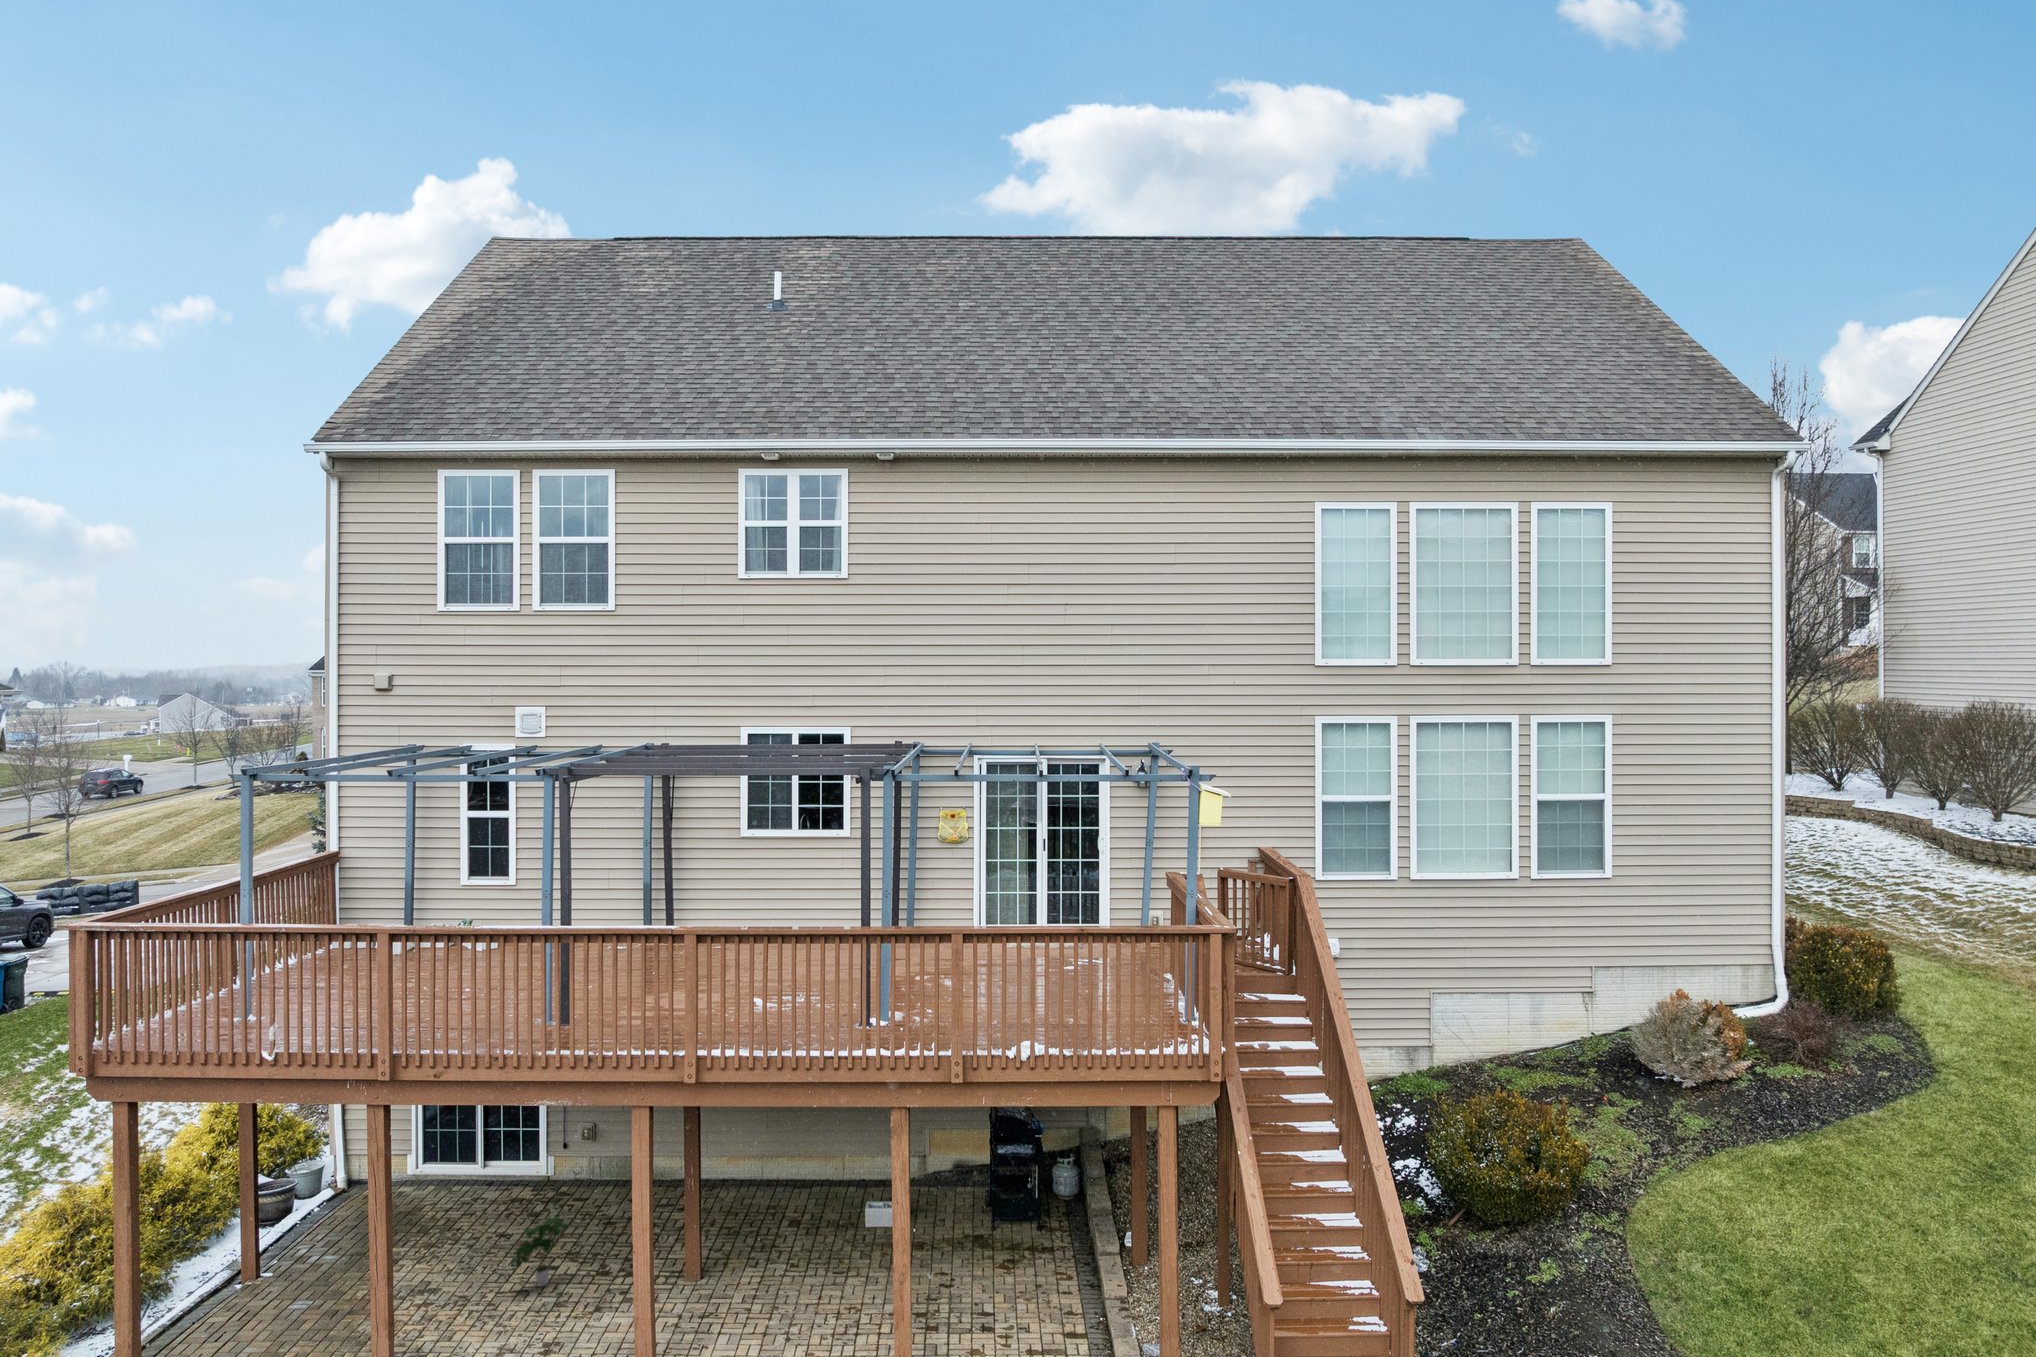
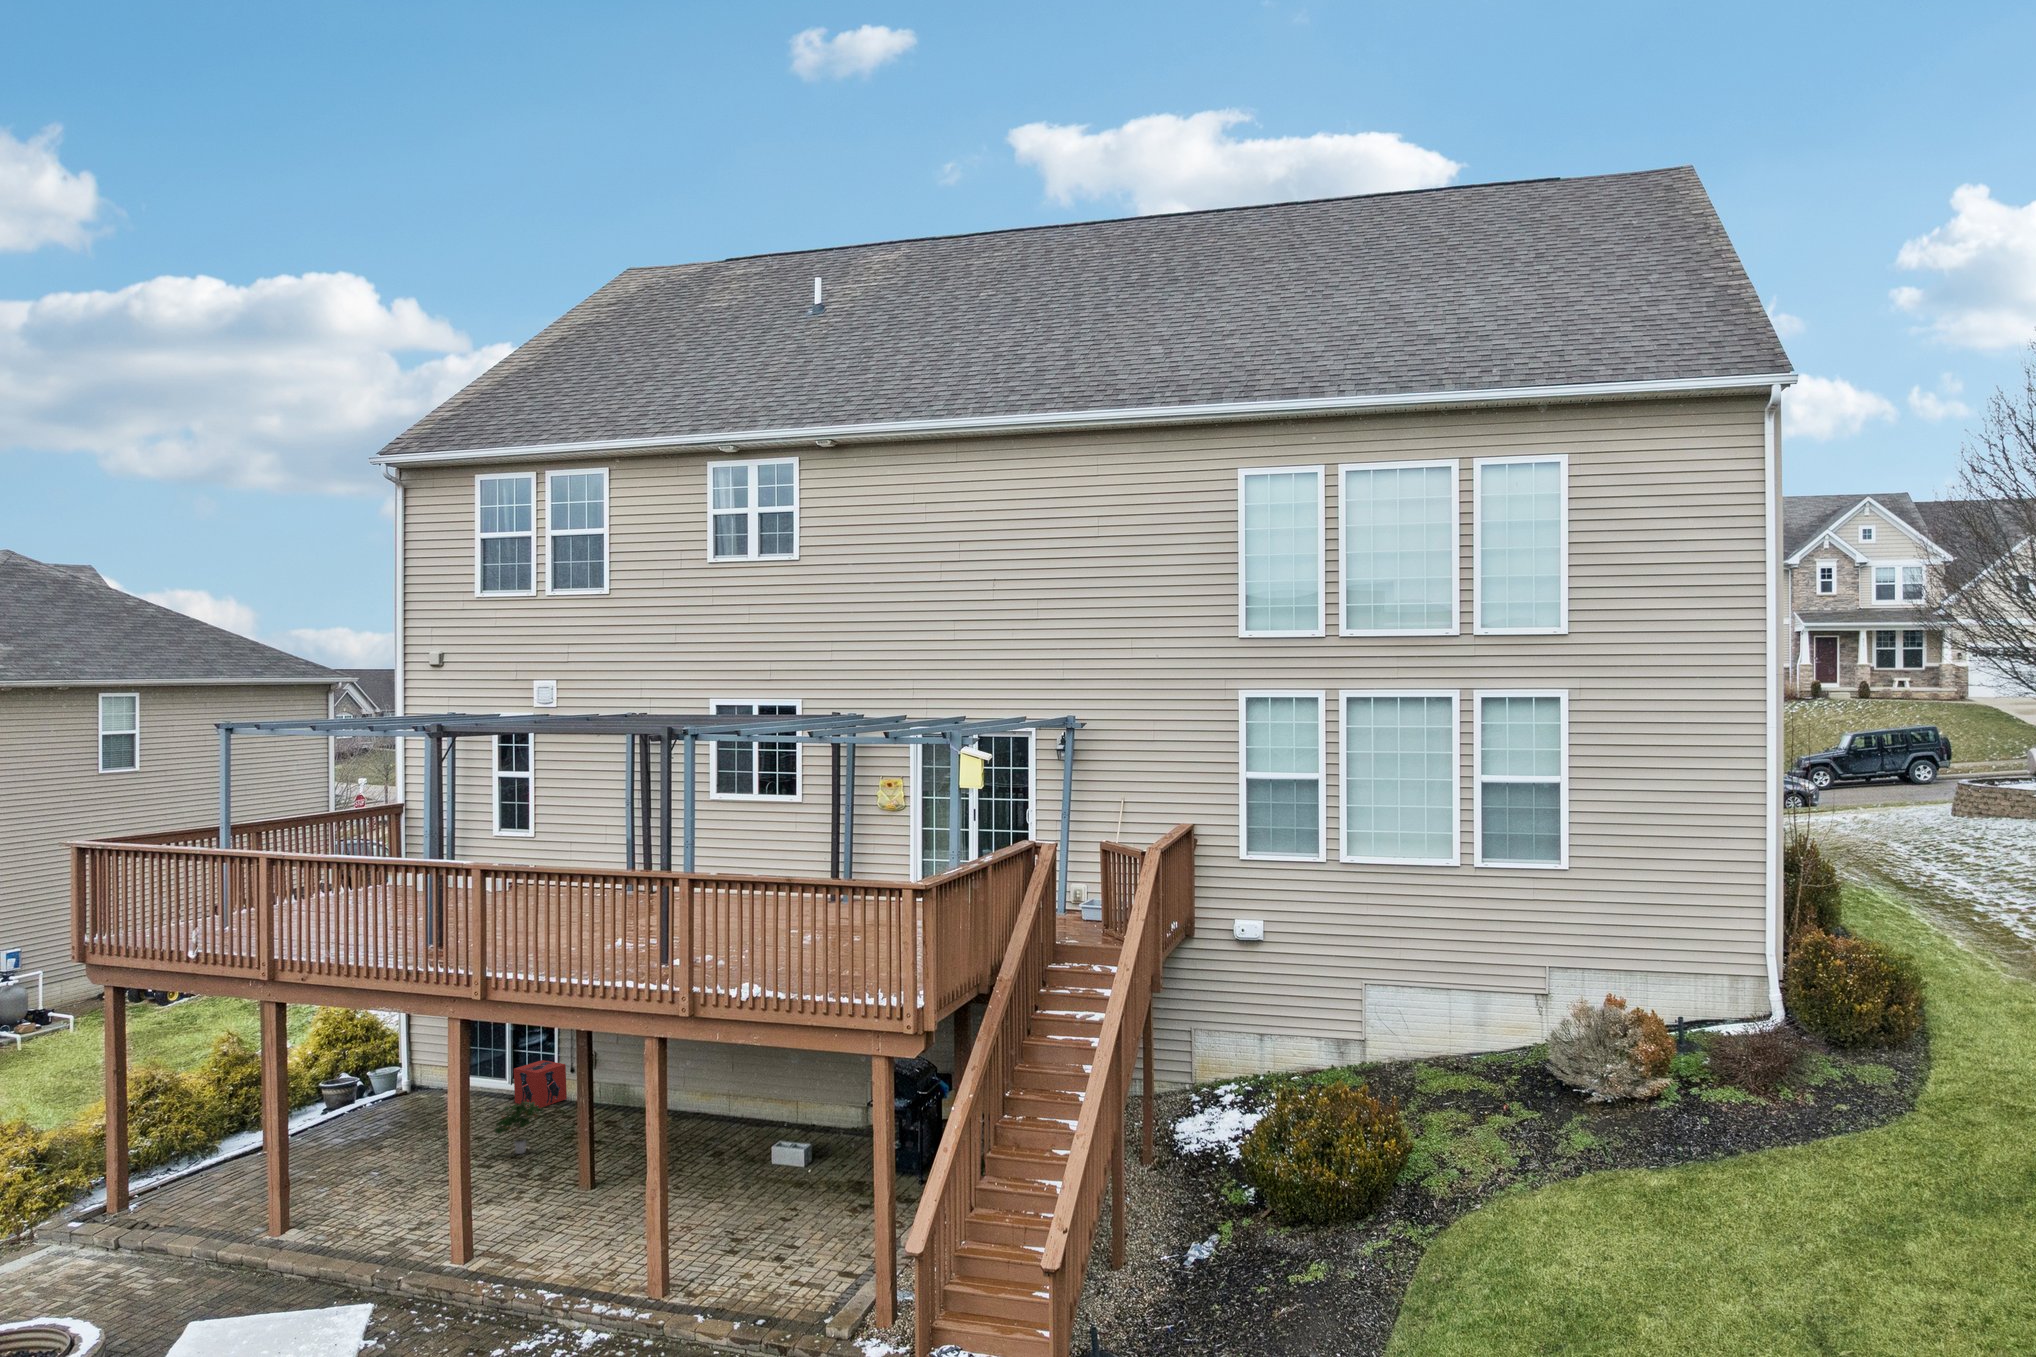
storage box: none [490,1140,554,1203] -> present [514,1060,567,1108]

